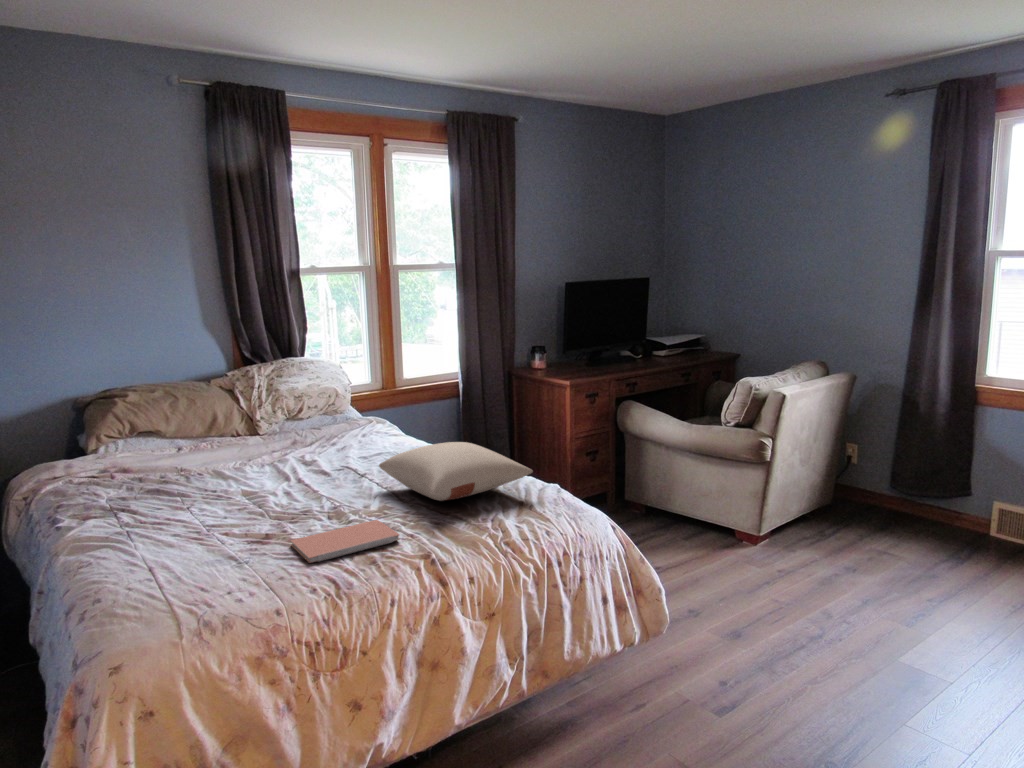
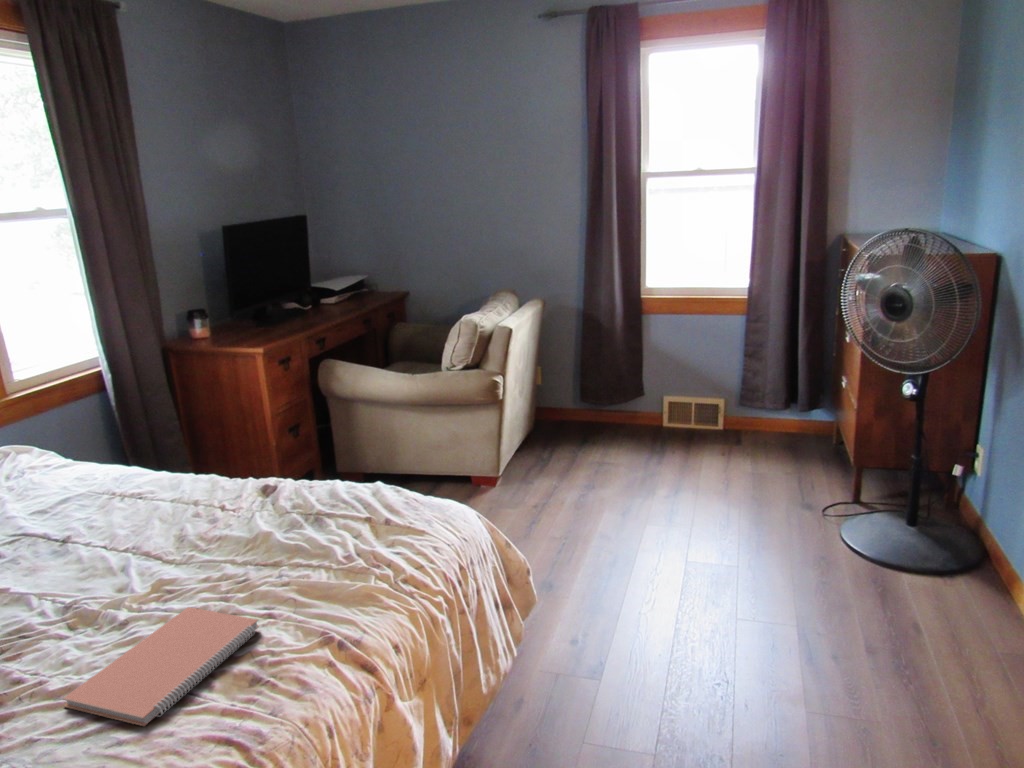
pillow: present [379,442,533,501] -> none [113,454,363,548]

